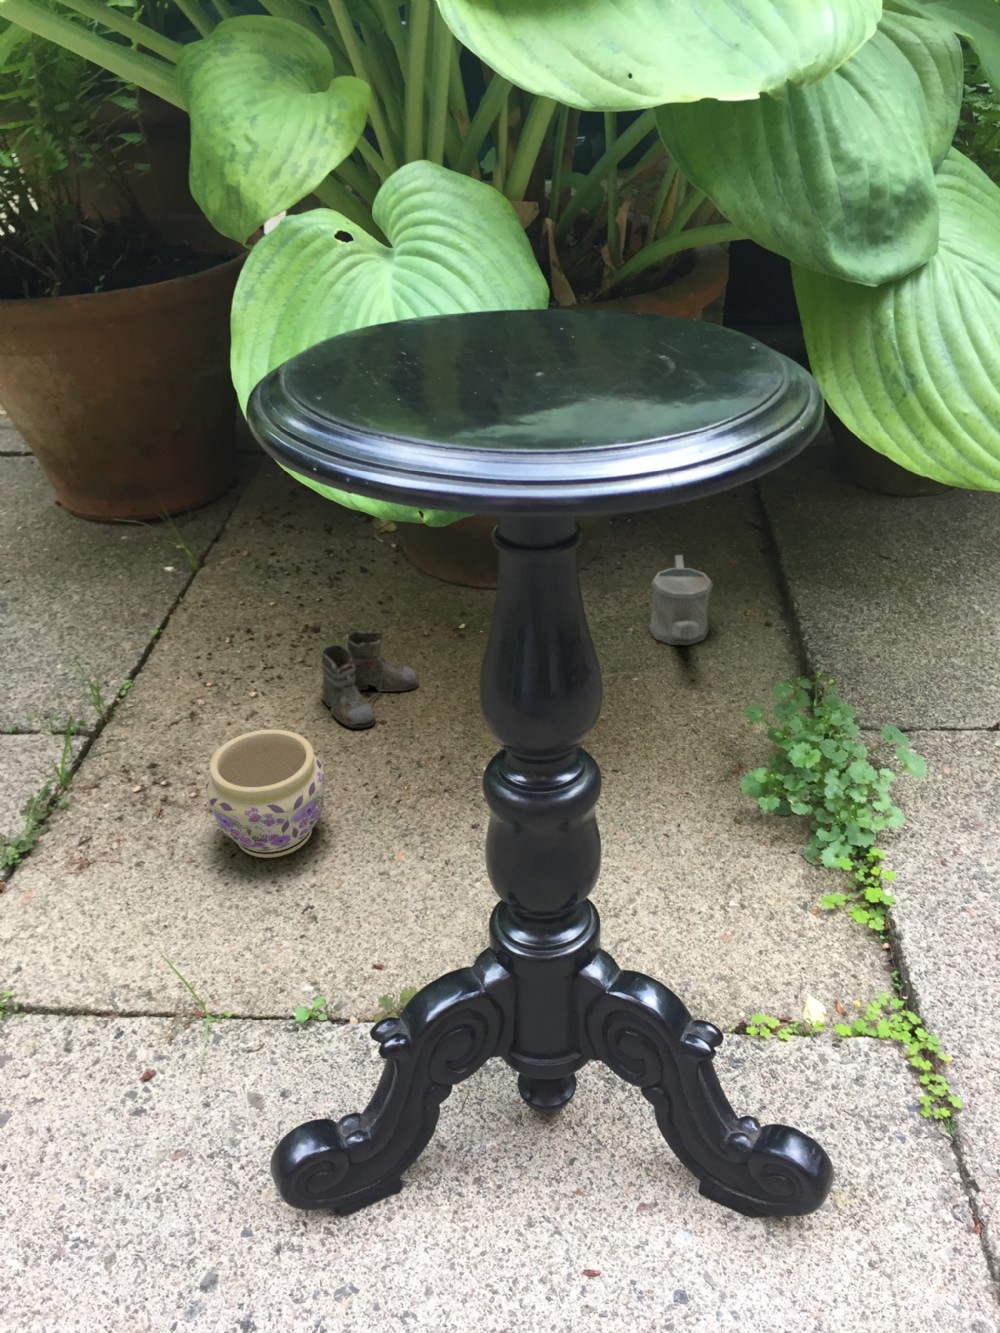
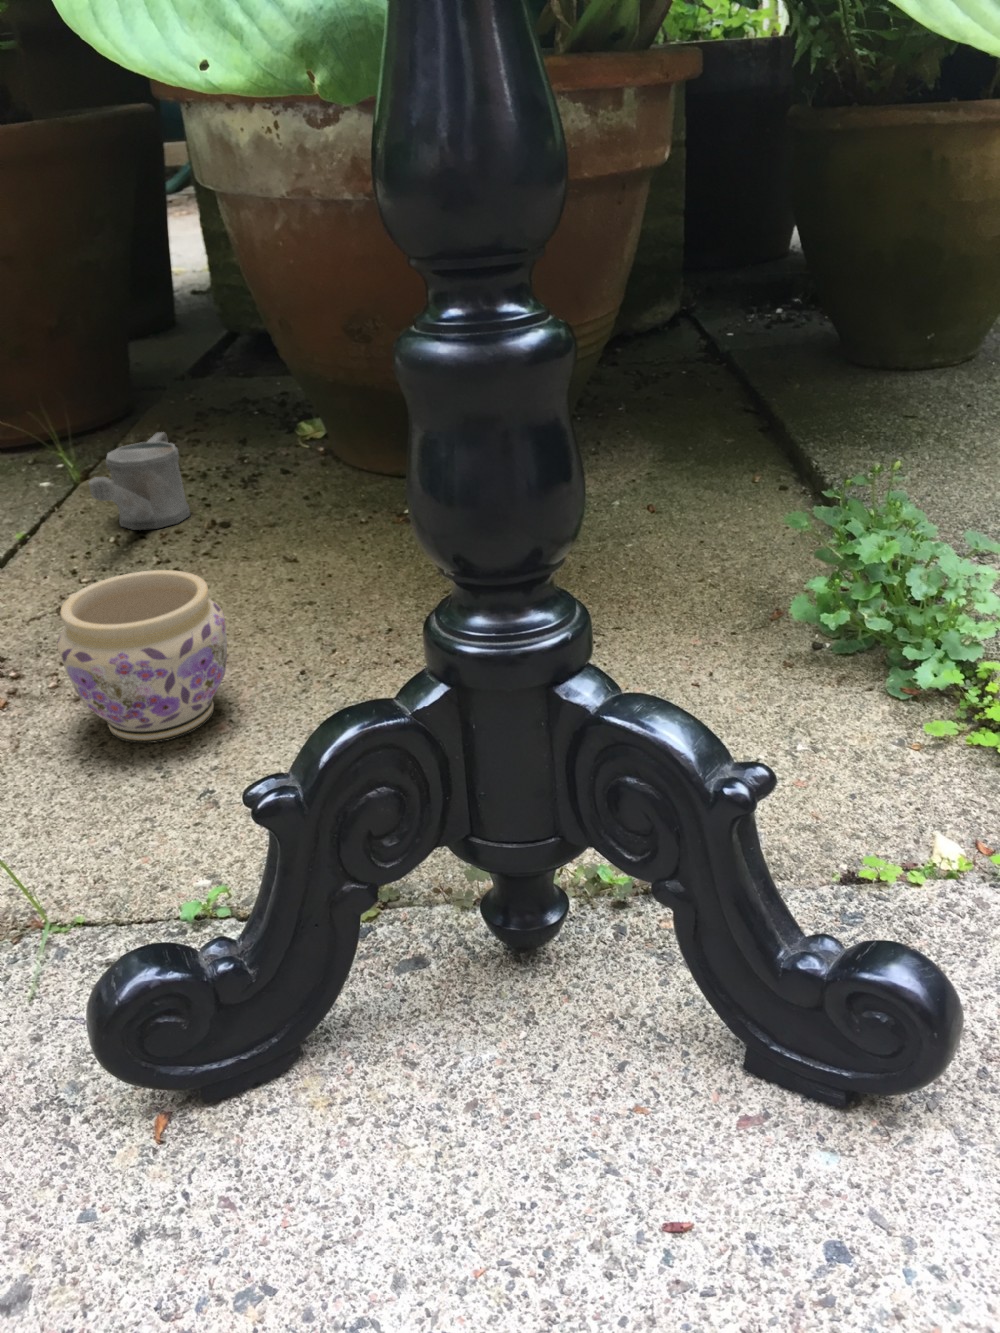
watering can: present [649,555,713,645] -> present [89,432,190,530]
boots: present [321,631,418,728] -> none [216,493,355,606]

